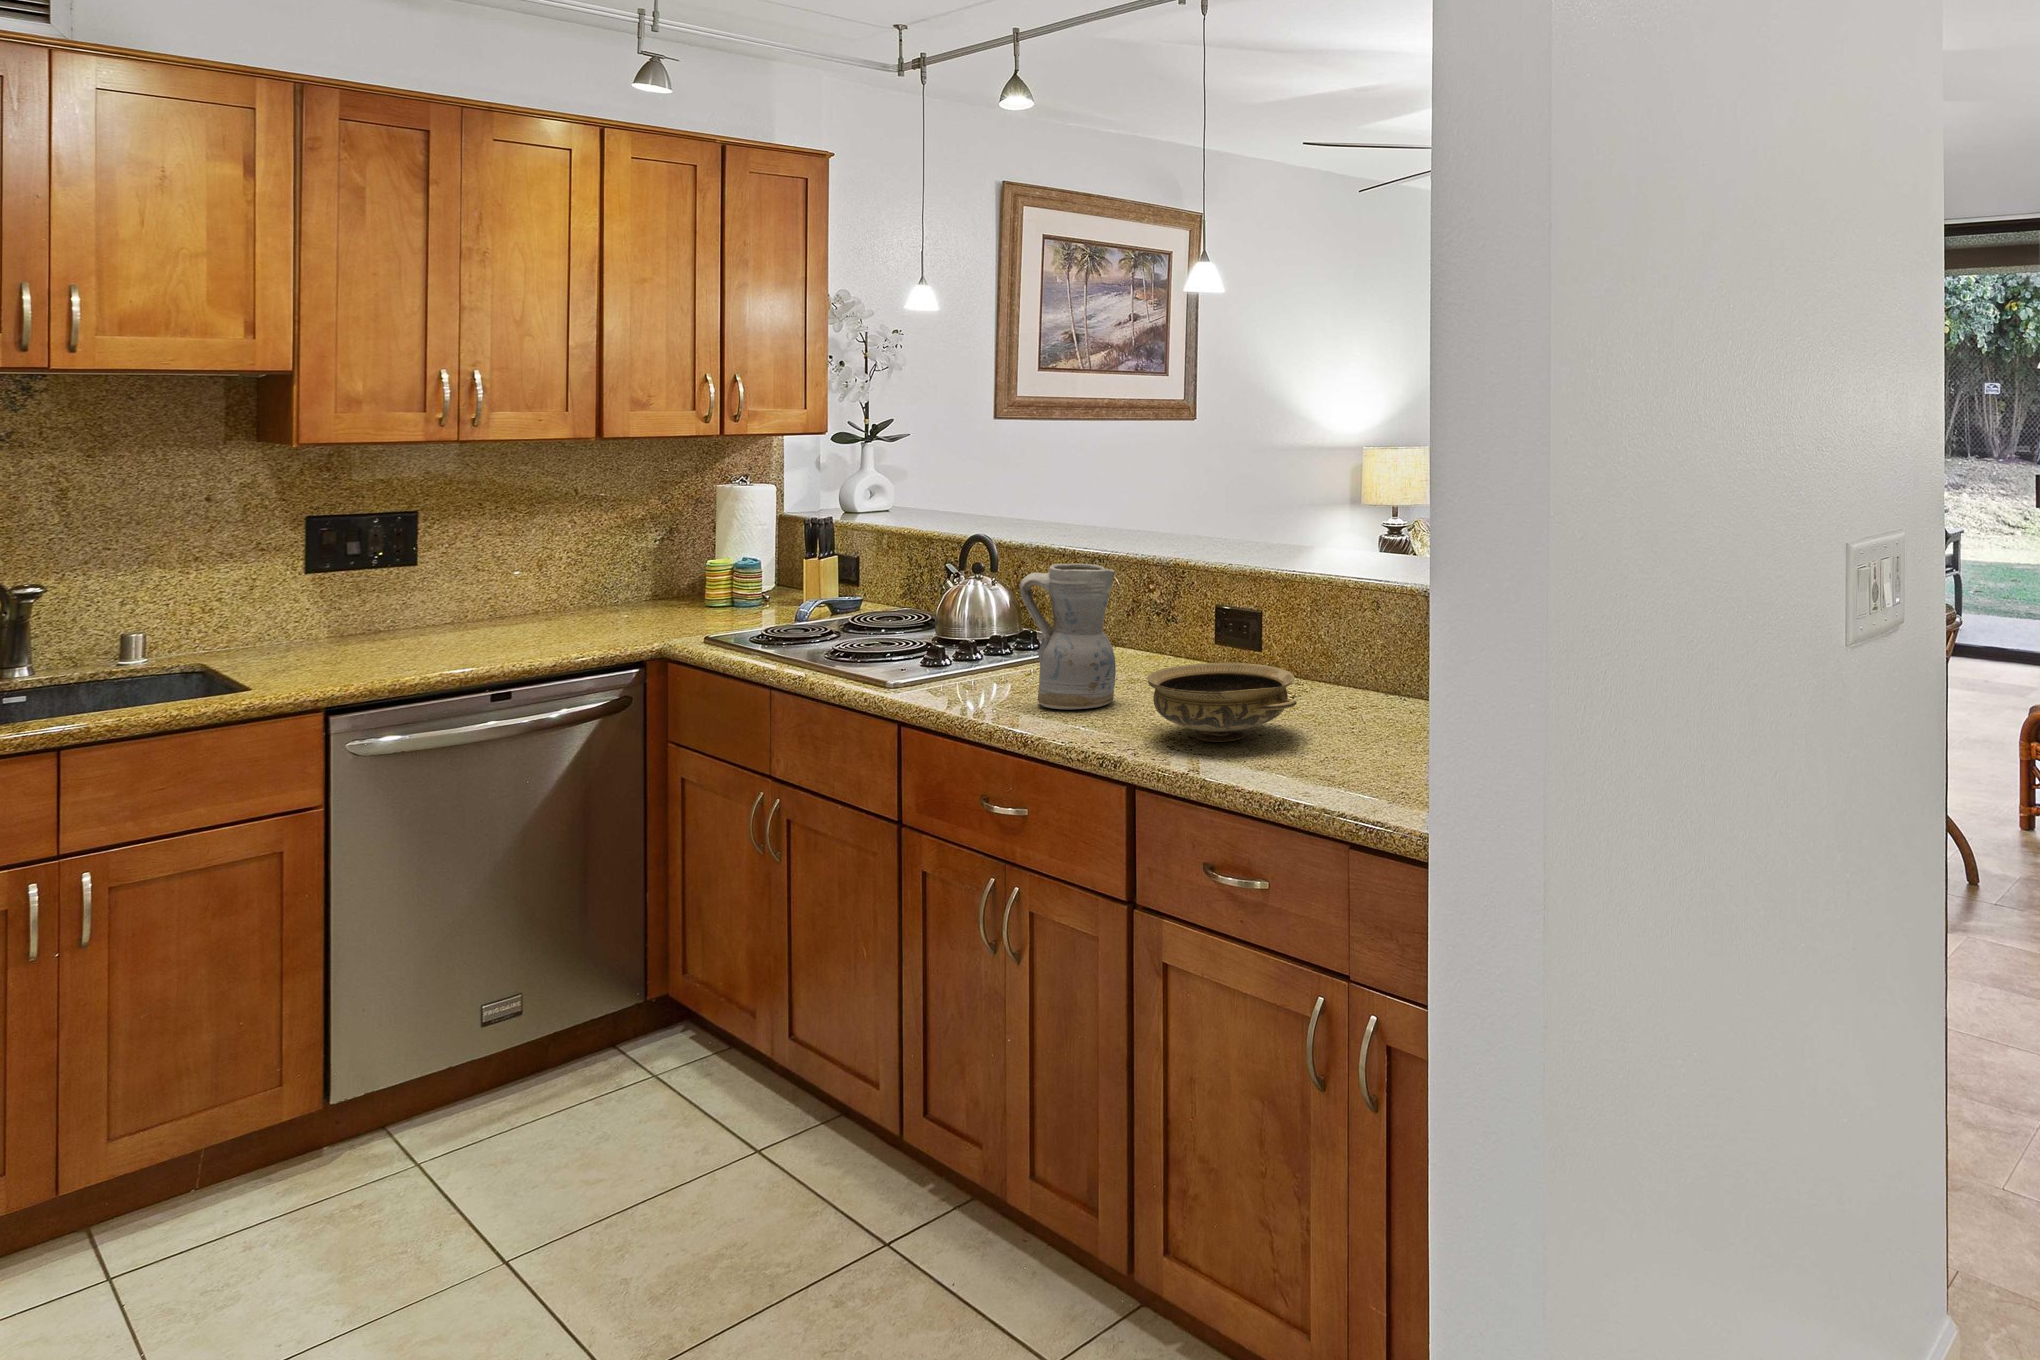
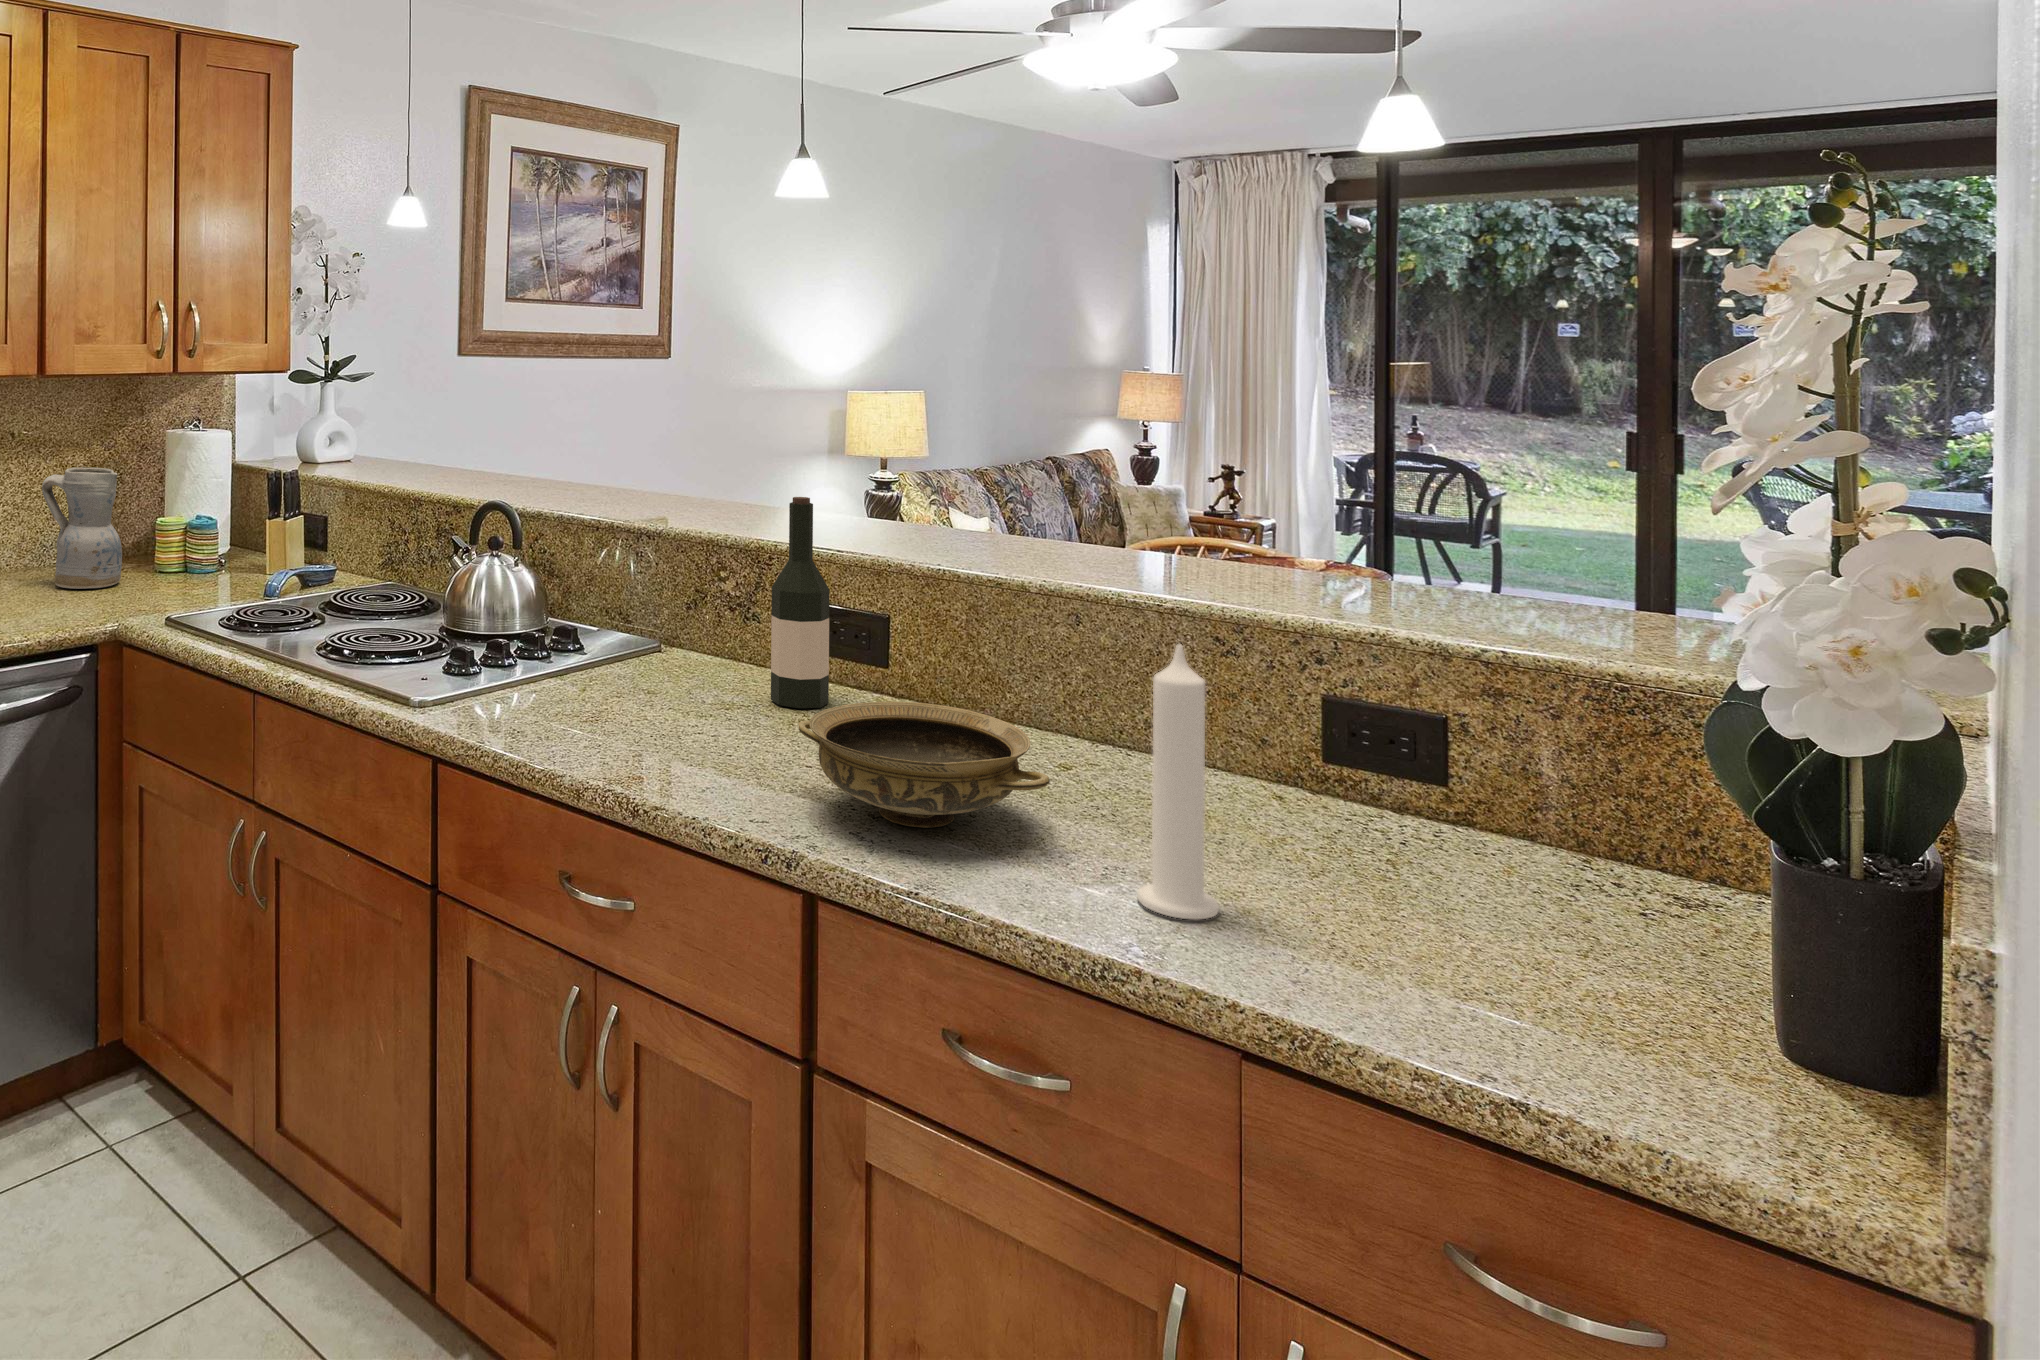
wine bottle: none [1168,524,1211,682] -> present [771,497,830,709]
ceramic pitcher: present [1020,563,1116,709] -> present [42,467,122,589]
candle: none [1329,602,1377,778] -> present [1137,644,1219,919]

